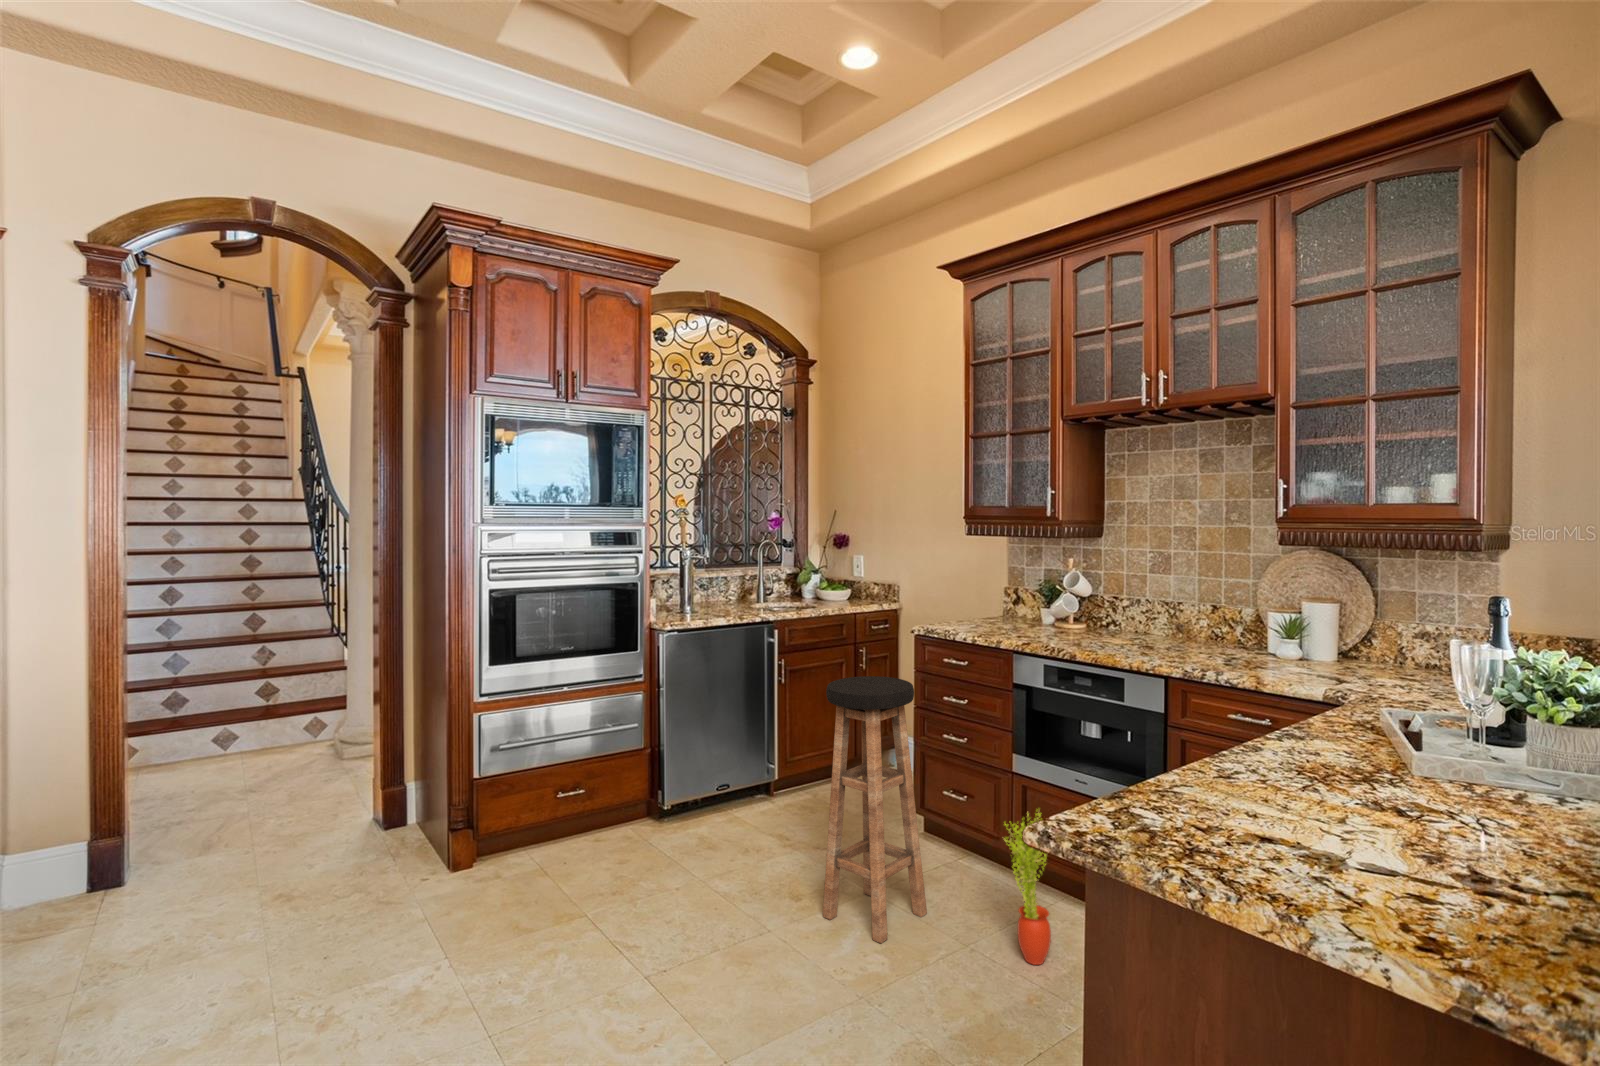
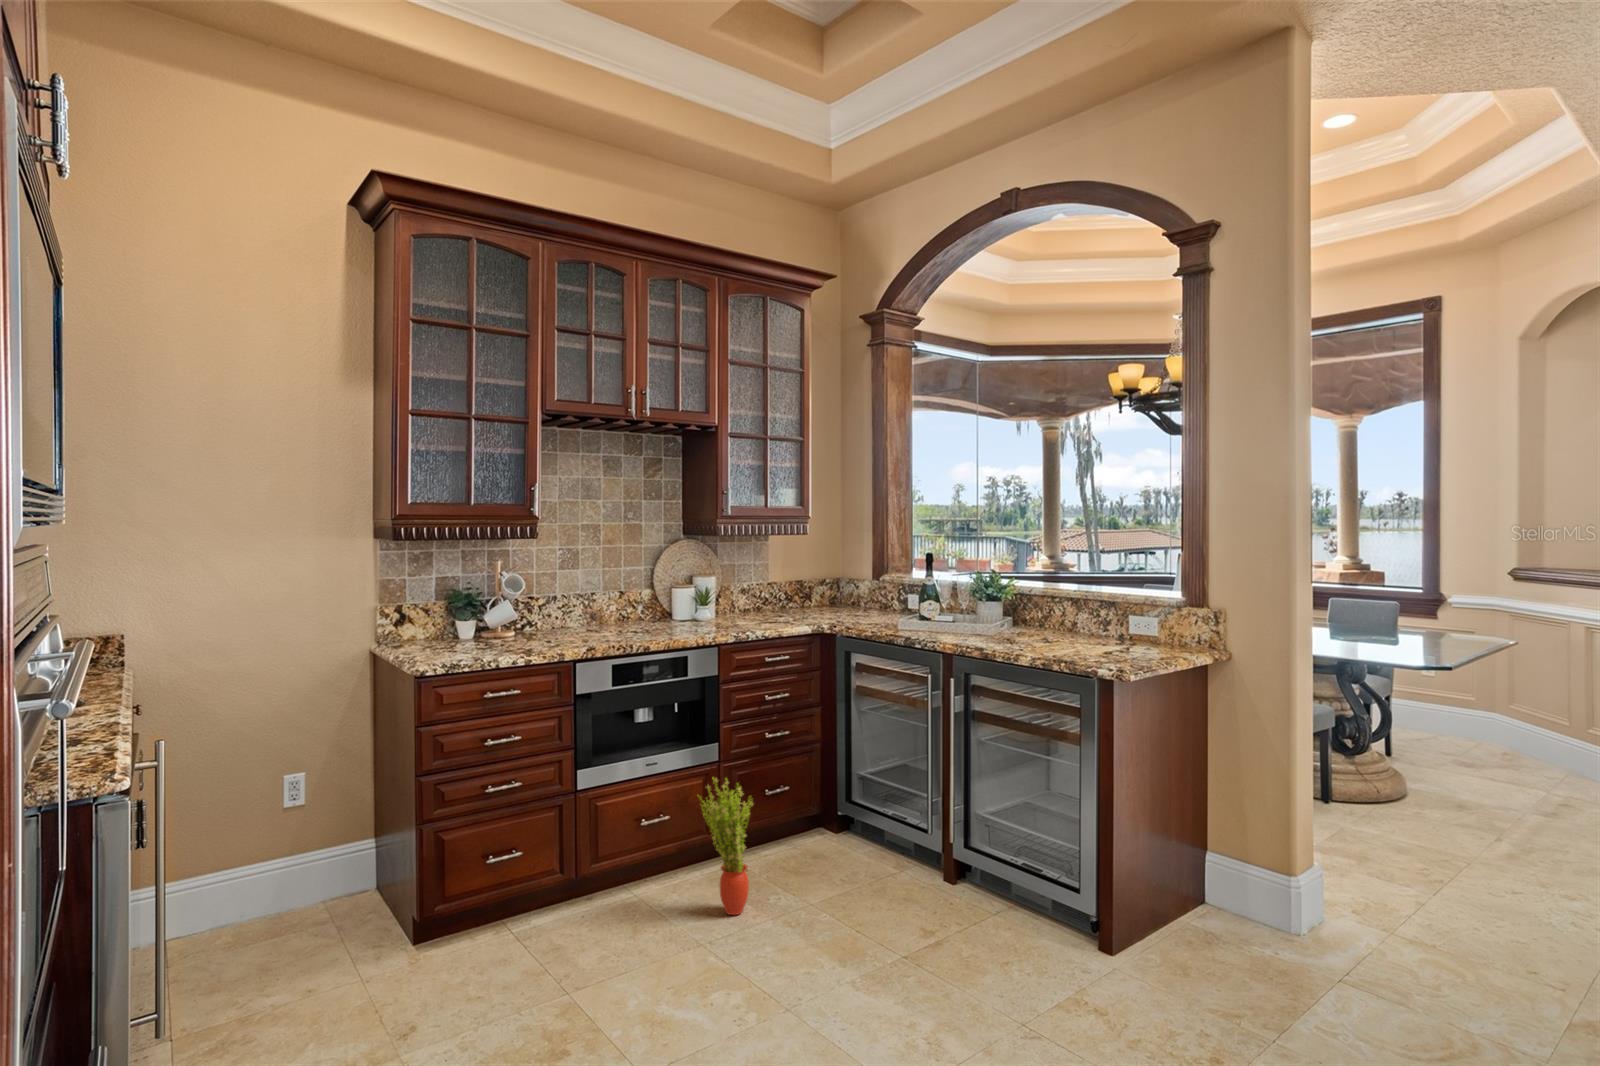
bar stool: present [823,676,927,943] -> none [560,697,688,1023]

